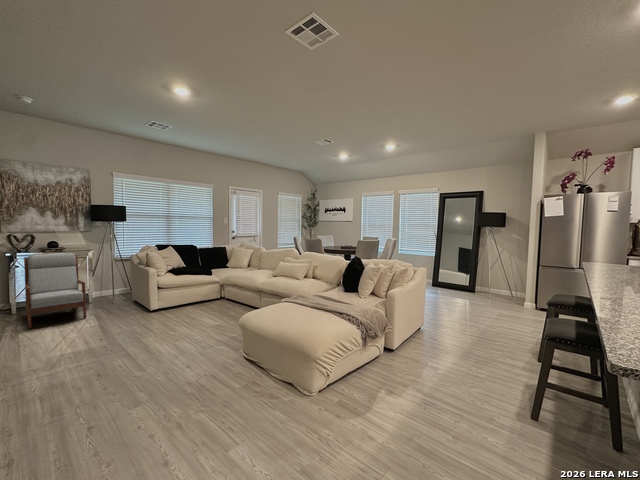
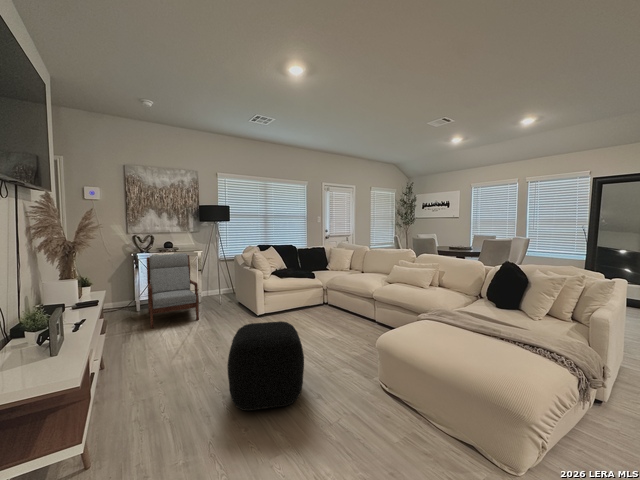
ottoman: none [103,308,177,380] -> present [227,321,304,411]

